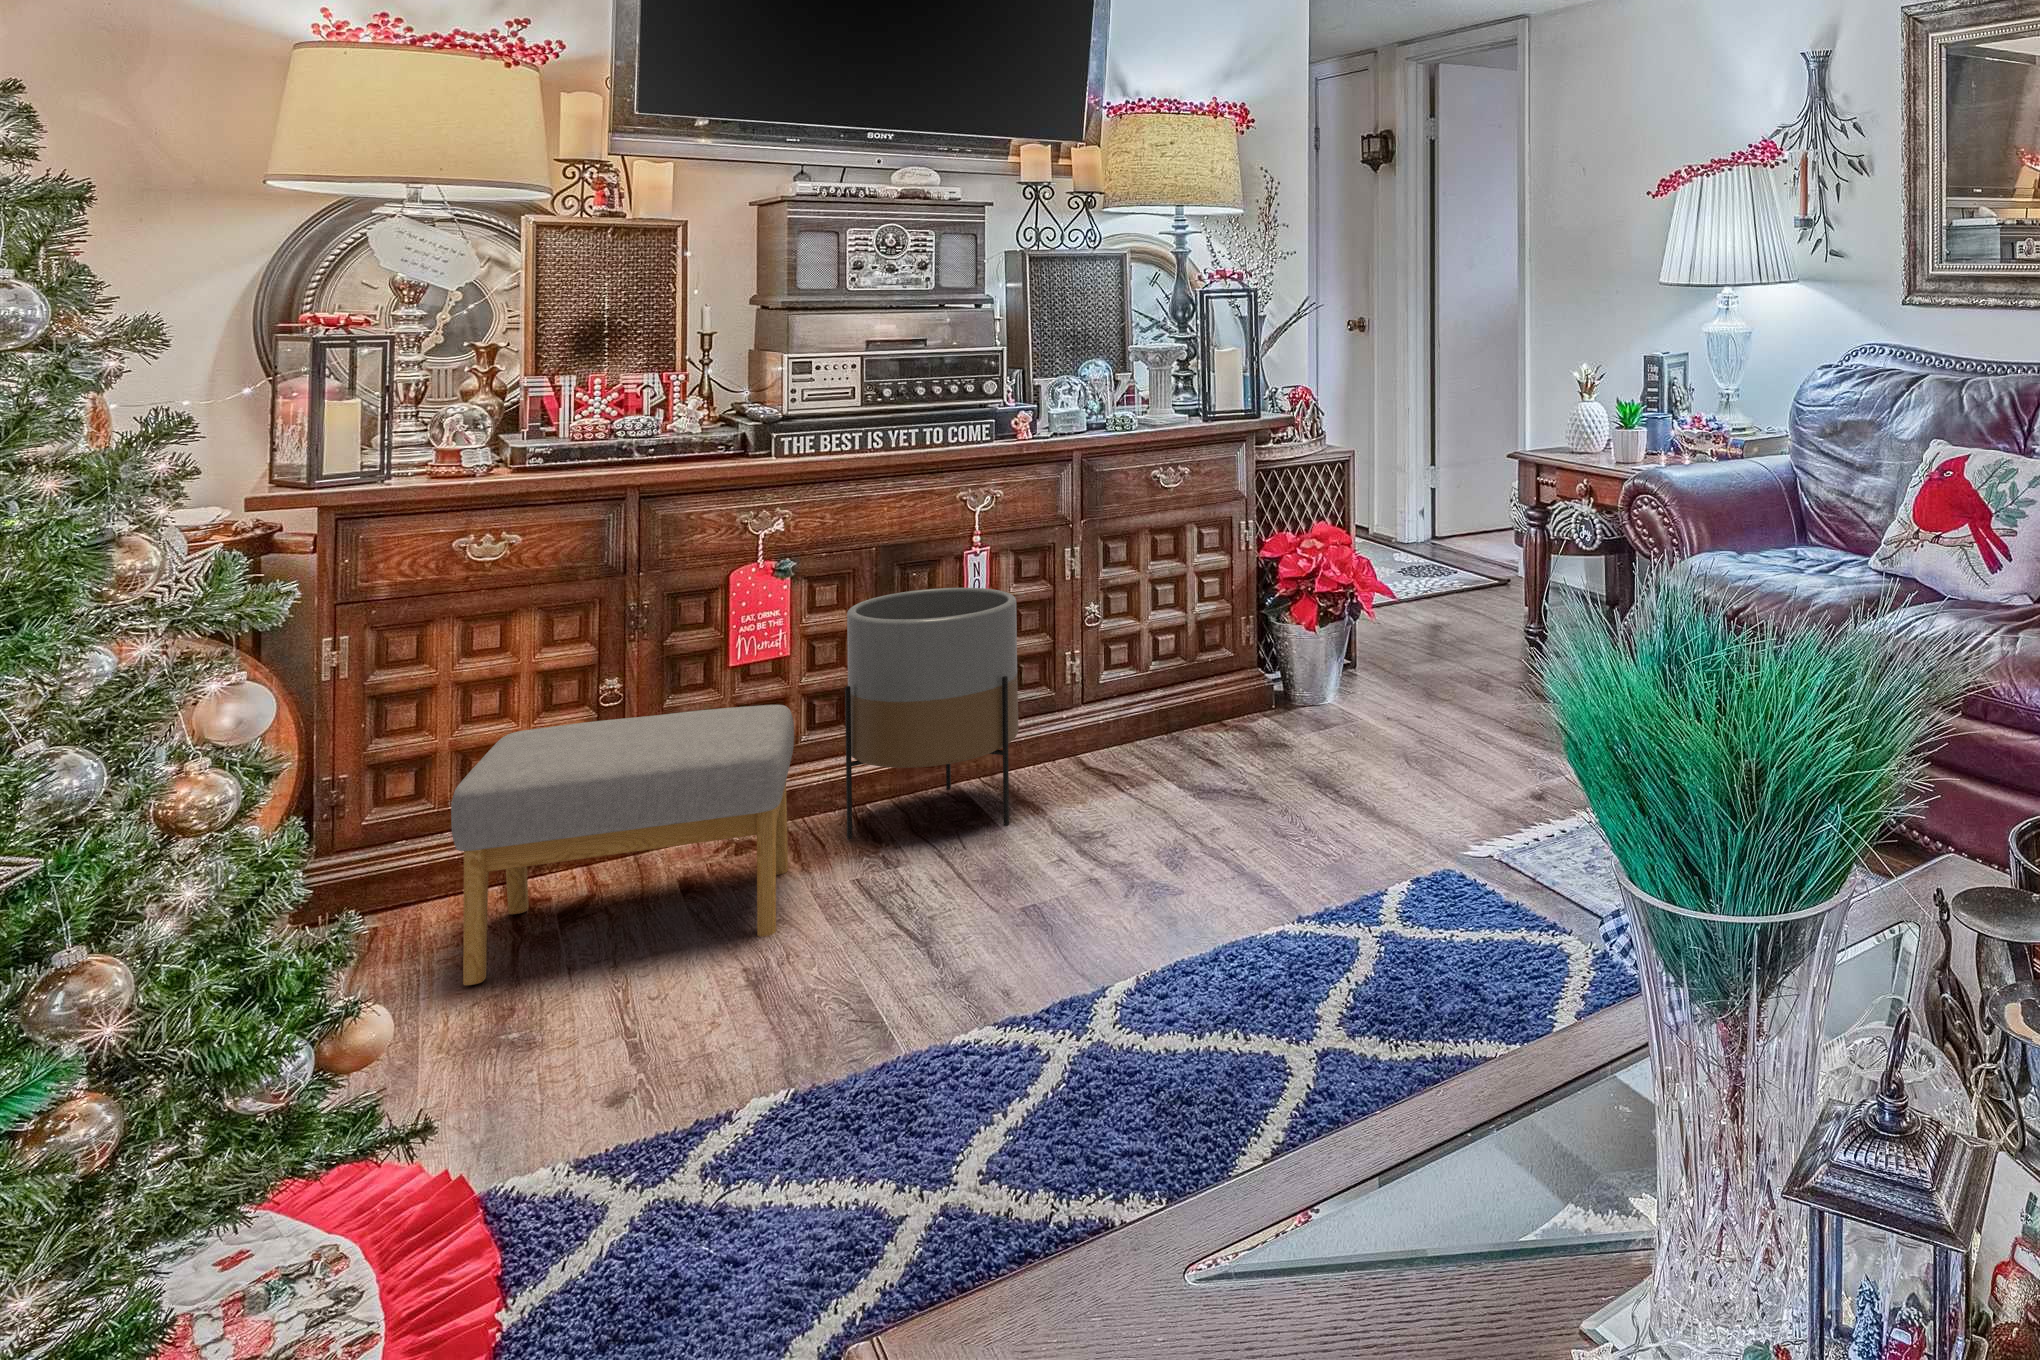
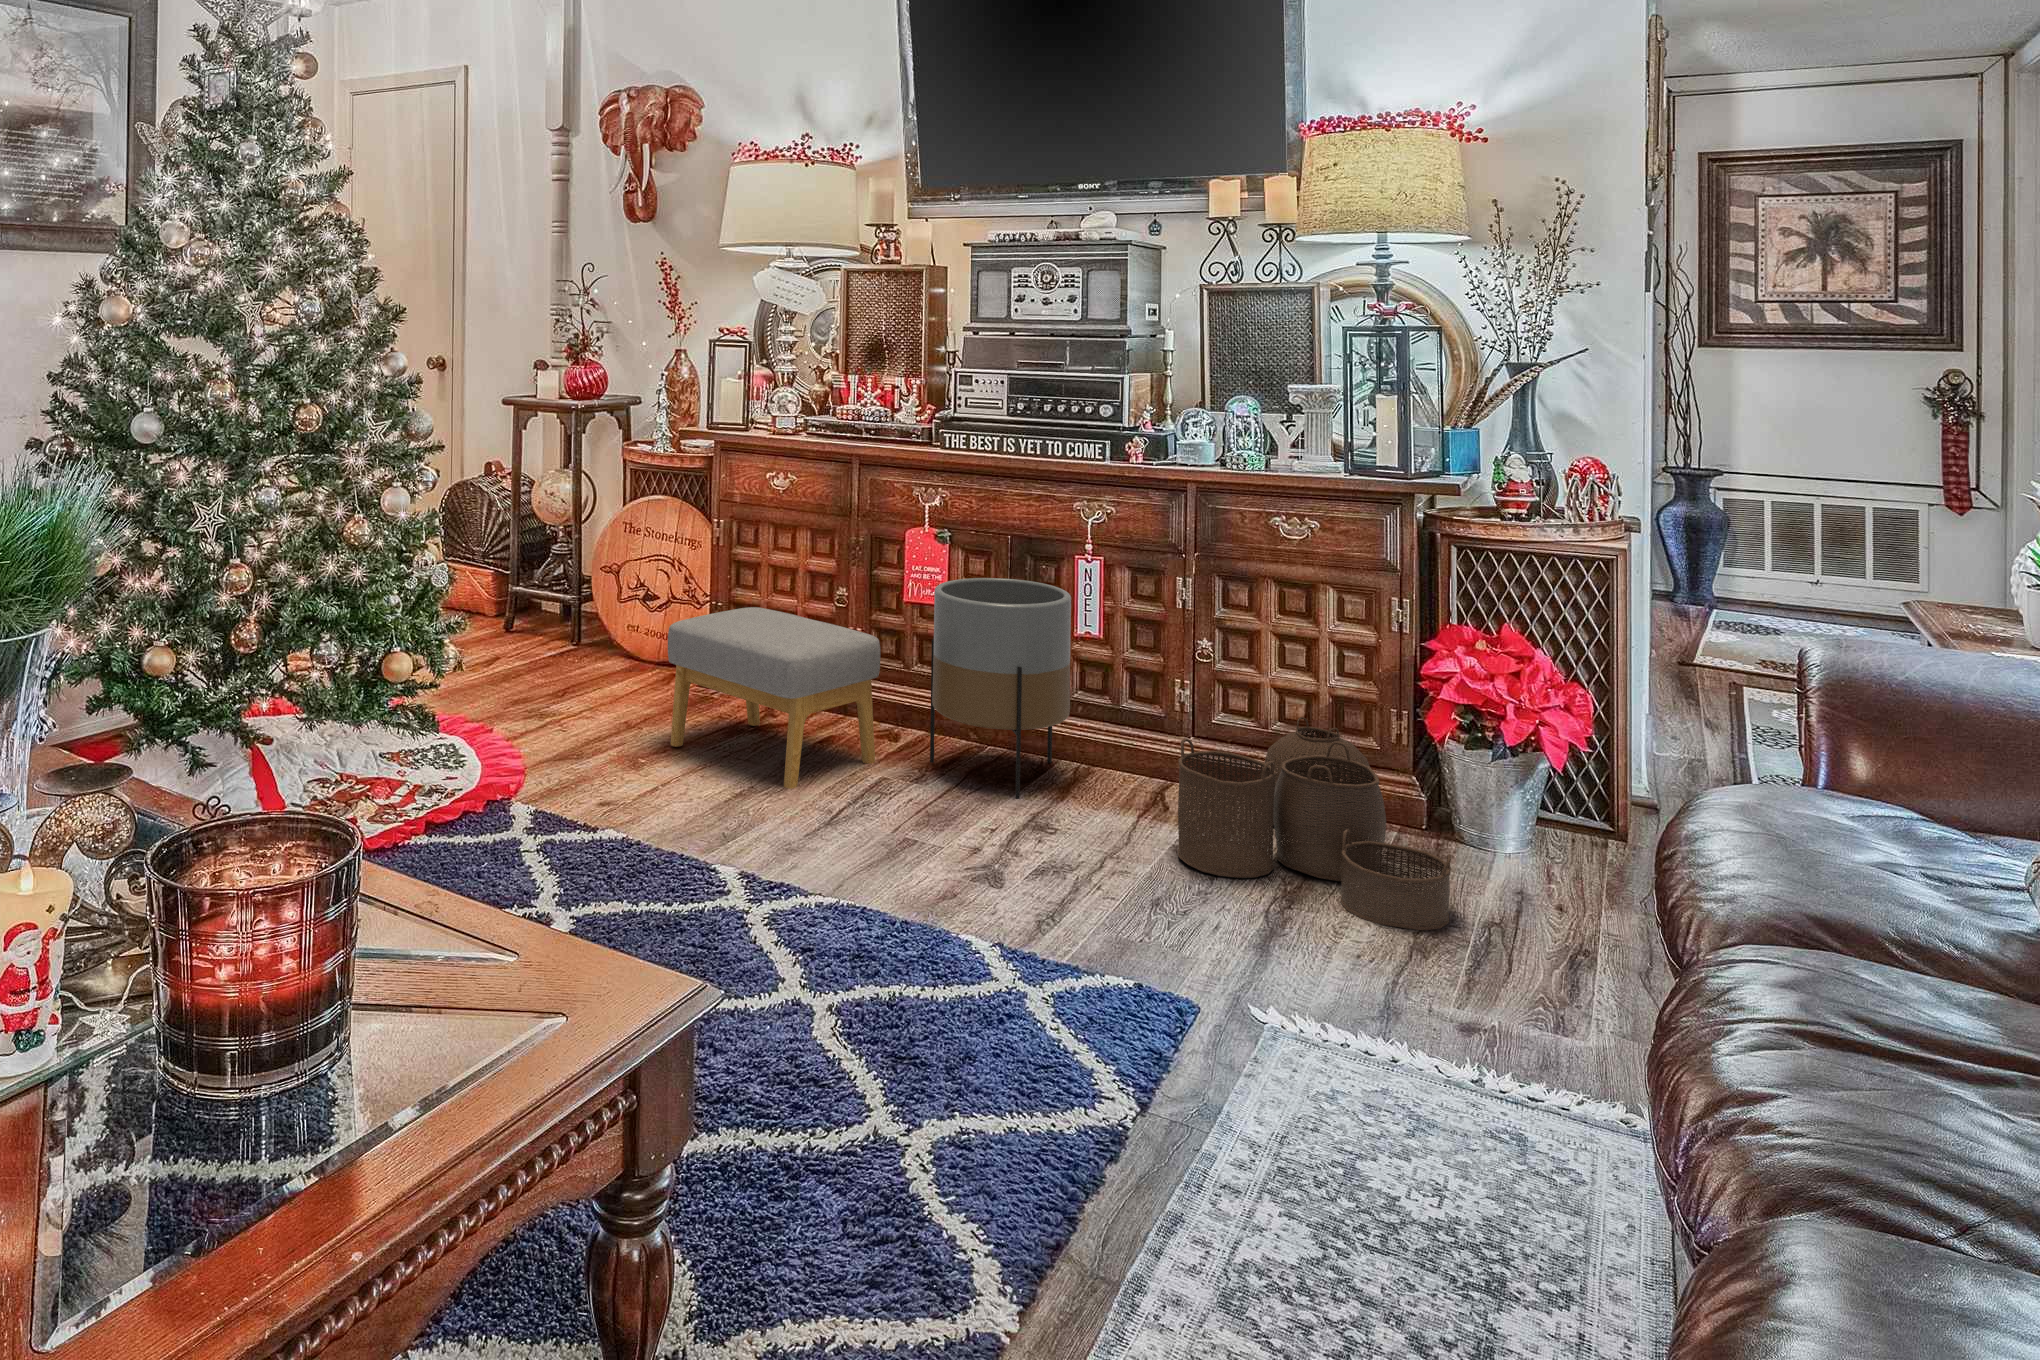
woven basket: none [1179,646,1433,798] -> present [1178,717,1451,930]

